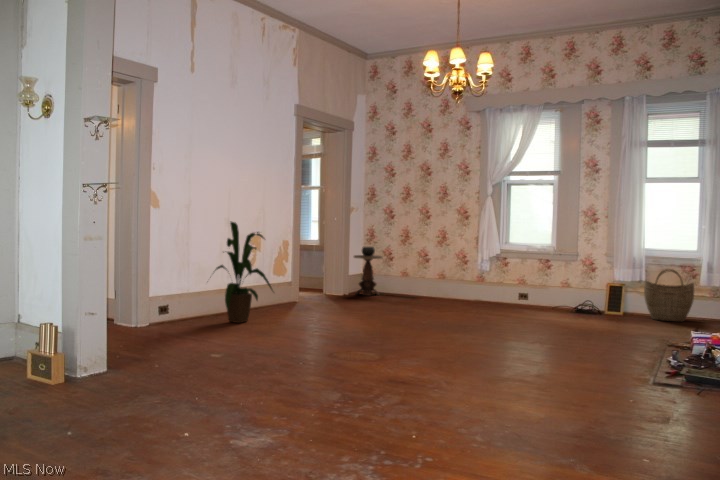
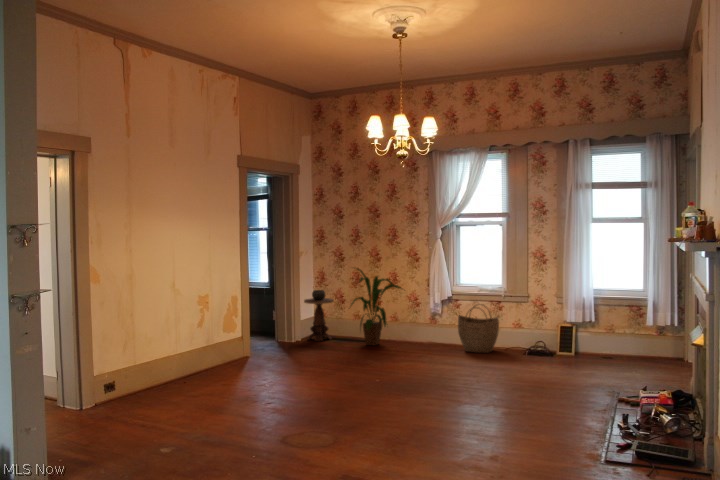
house plant: present [215,222,272,323] -> present [351,269,402,345]
woven basket: present [644,269,694,322] -> present [458,306,499,353]

